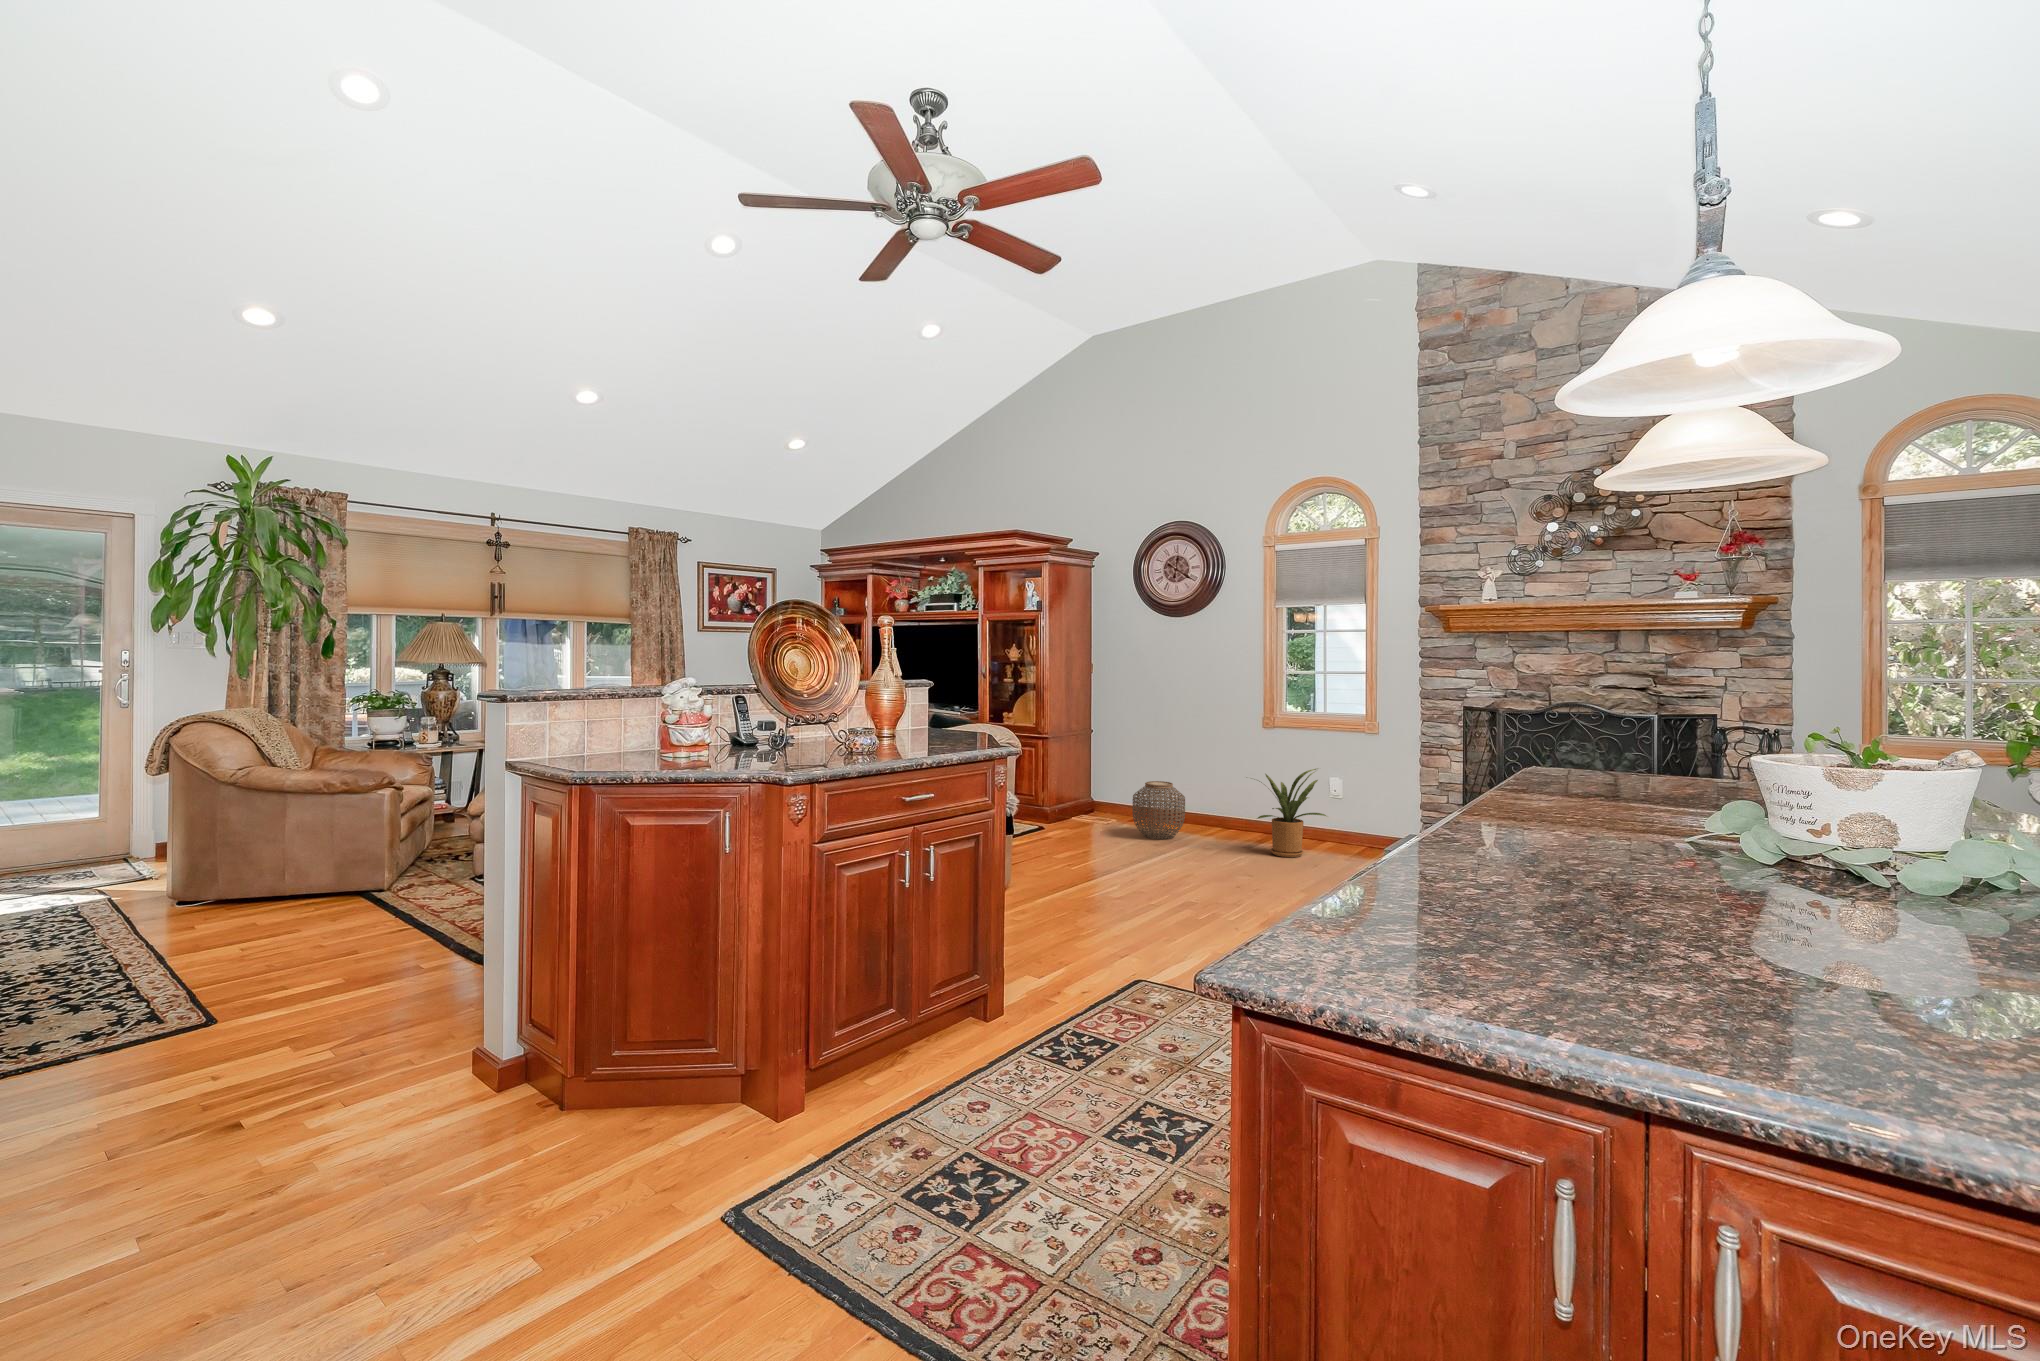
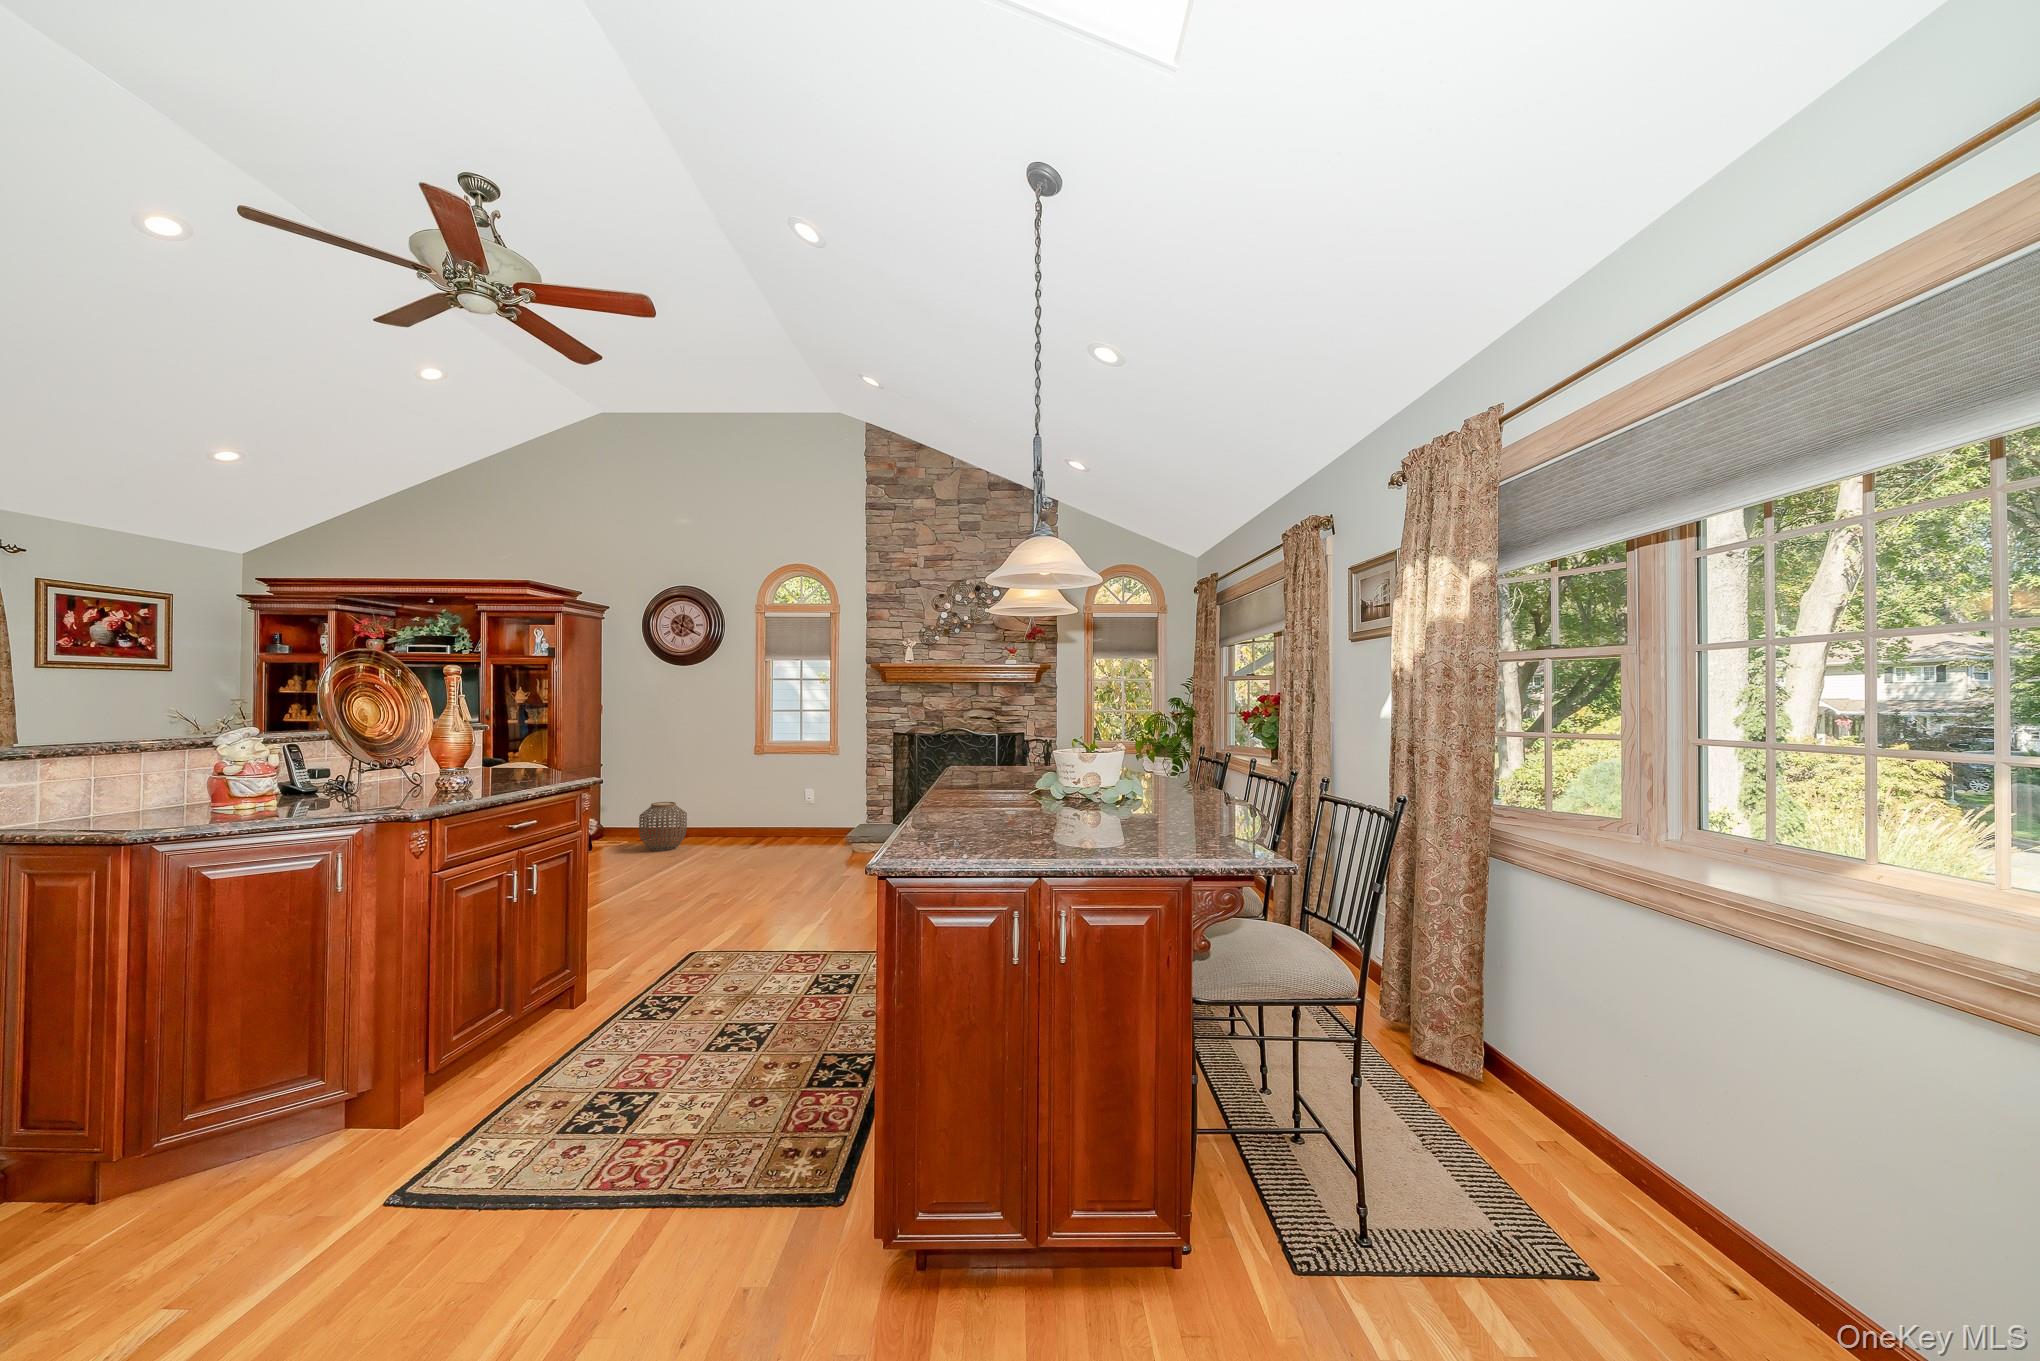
house plant: present [1257,769,1326,857] -> none [738,781,806,851]

